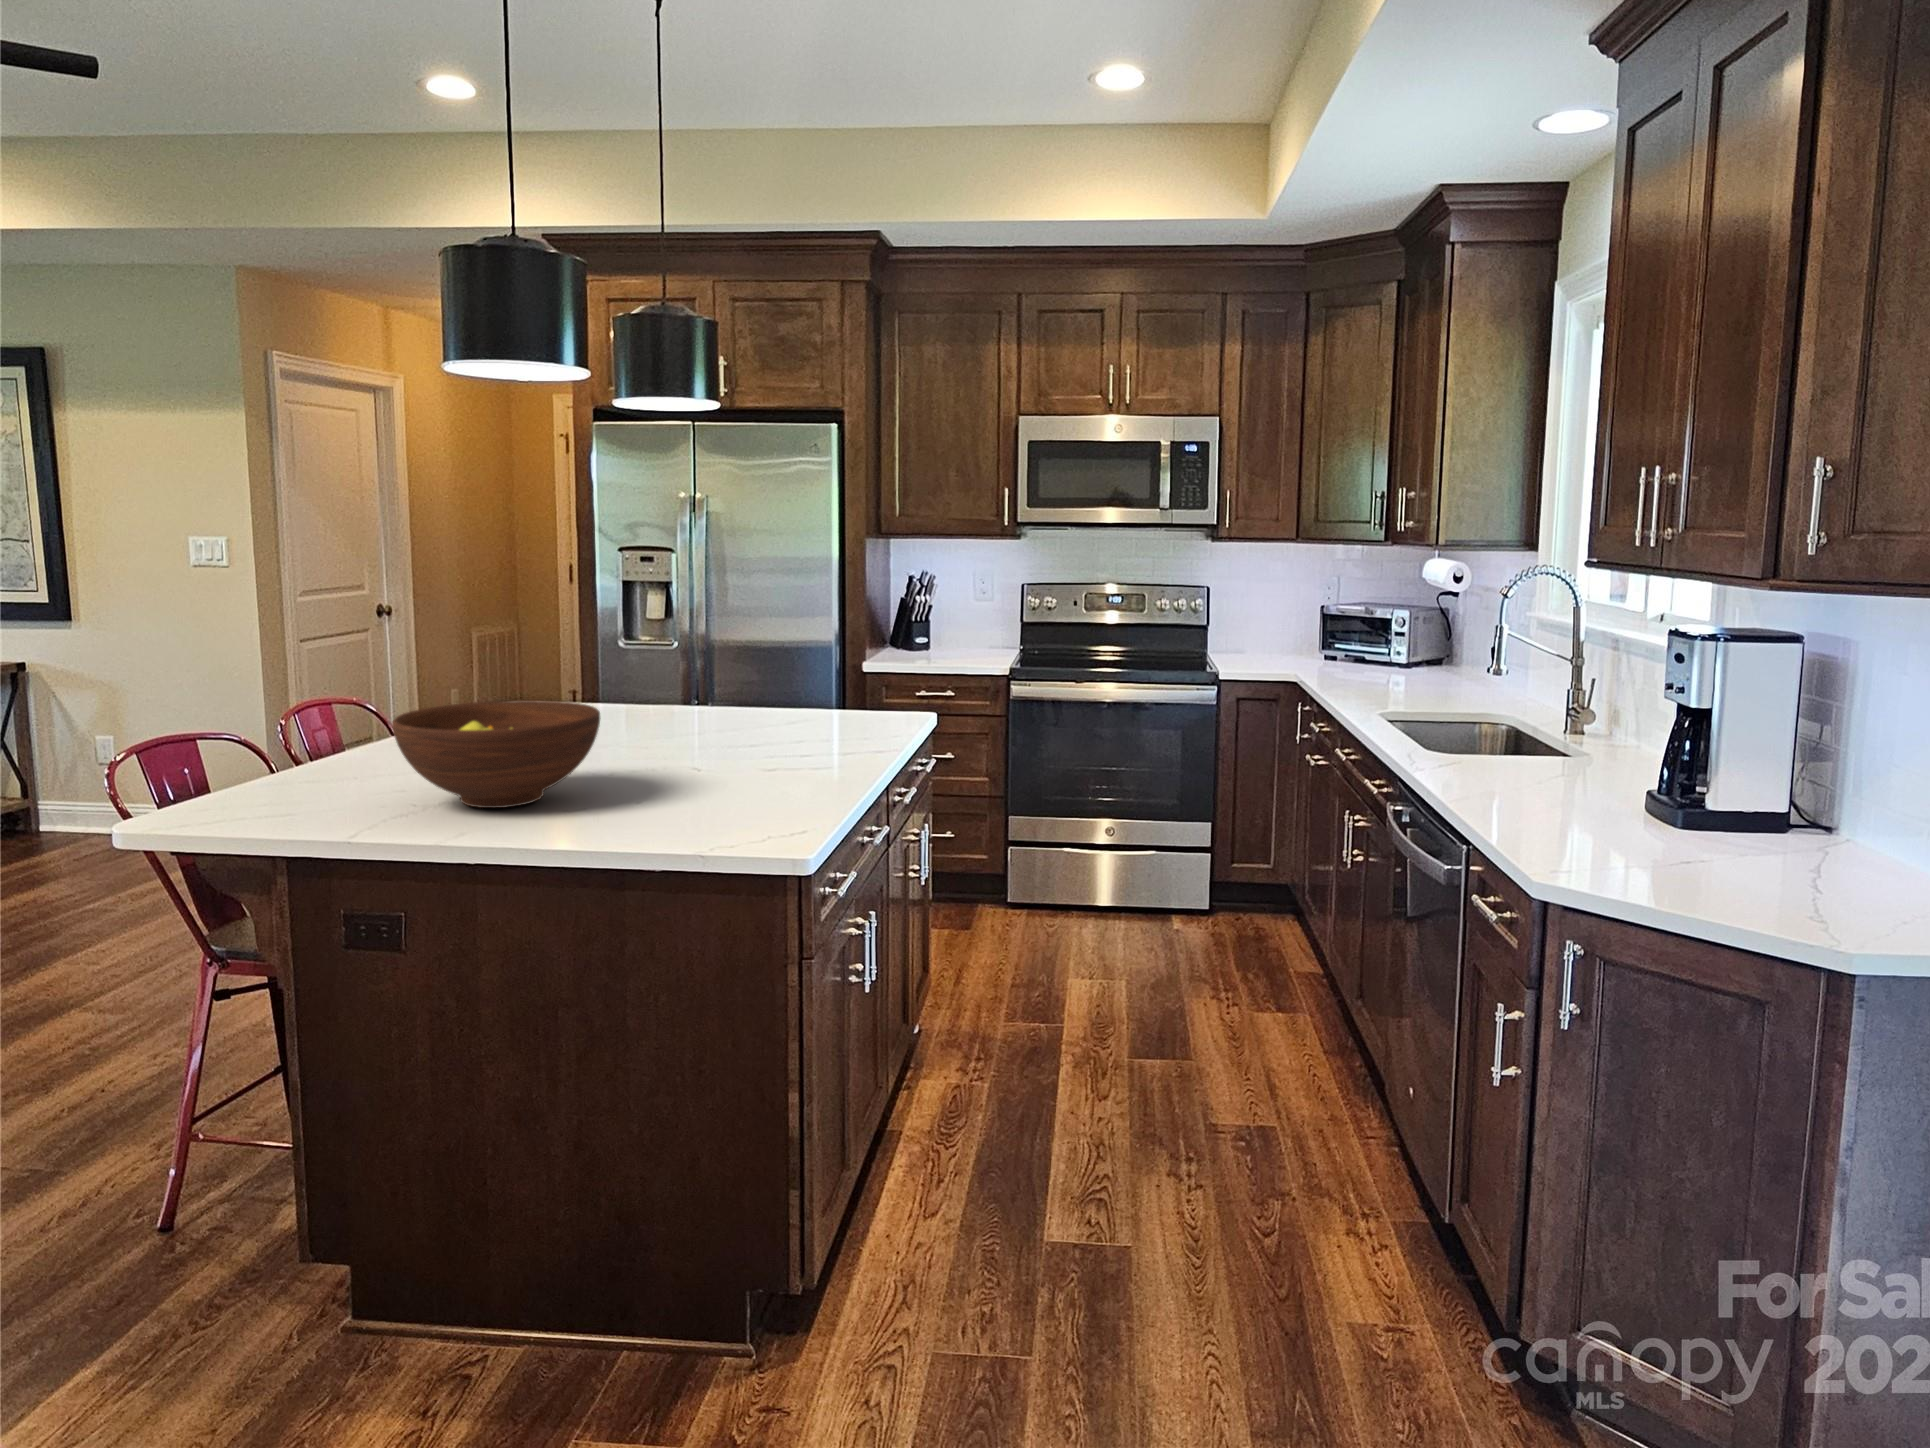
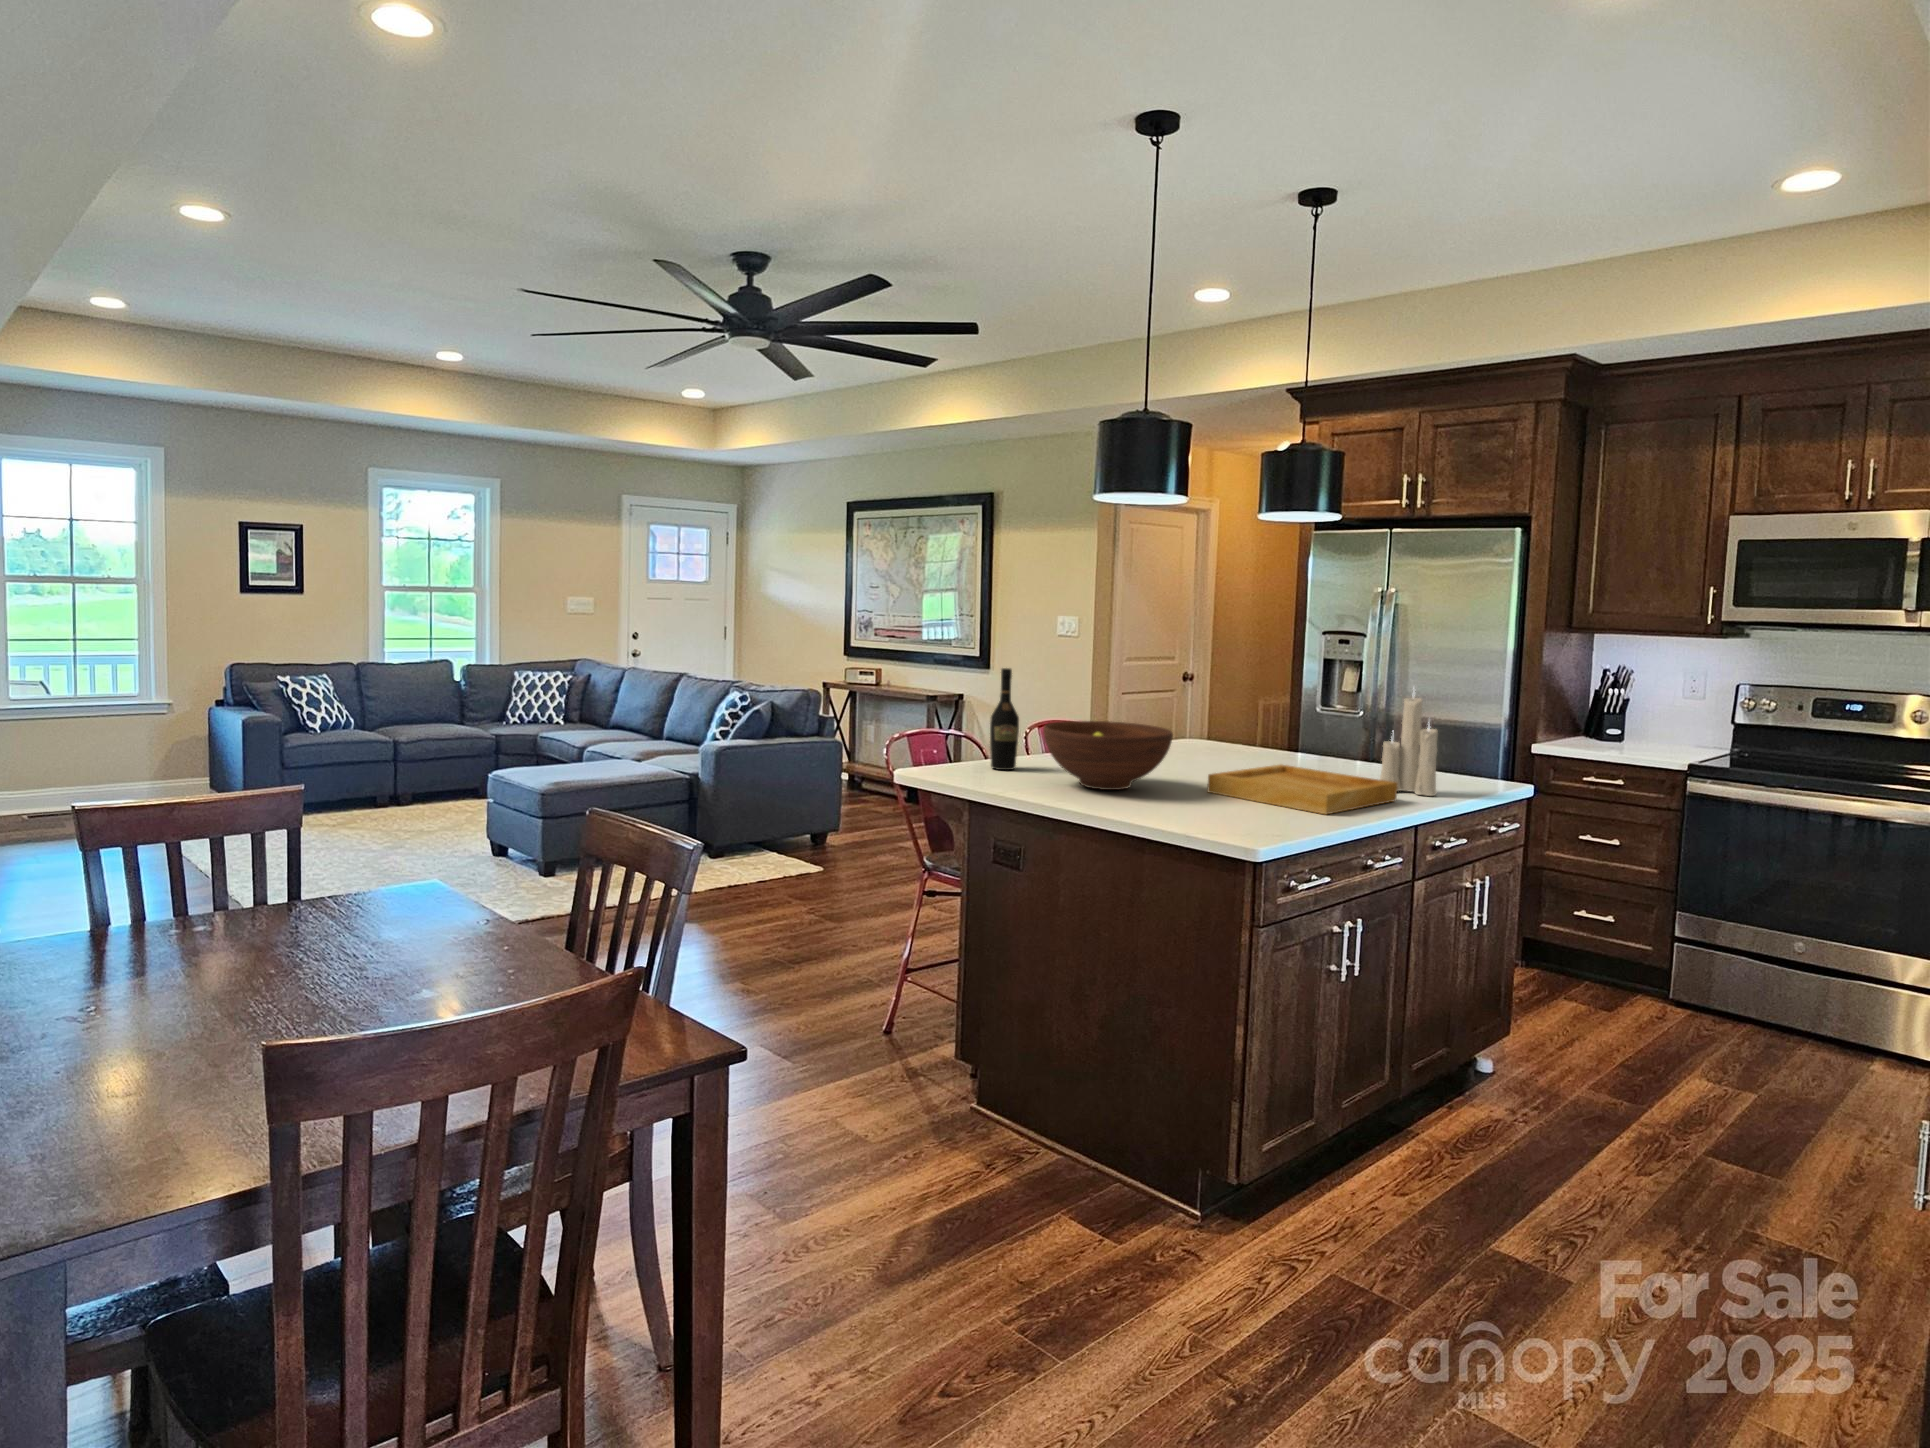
candle: none [818,606,883,744] -> present [1380,692,1438,796]
wine bottle: none [269,635,324,803] -> present [990,668,1019,770]
tray: none [644,729,860,789] -> present [1207,765,1397,815]

